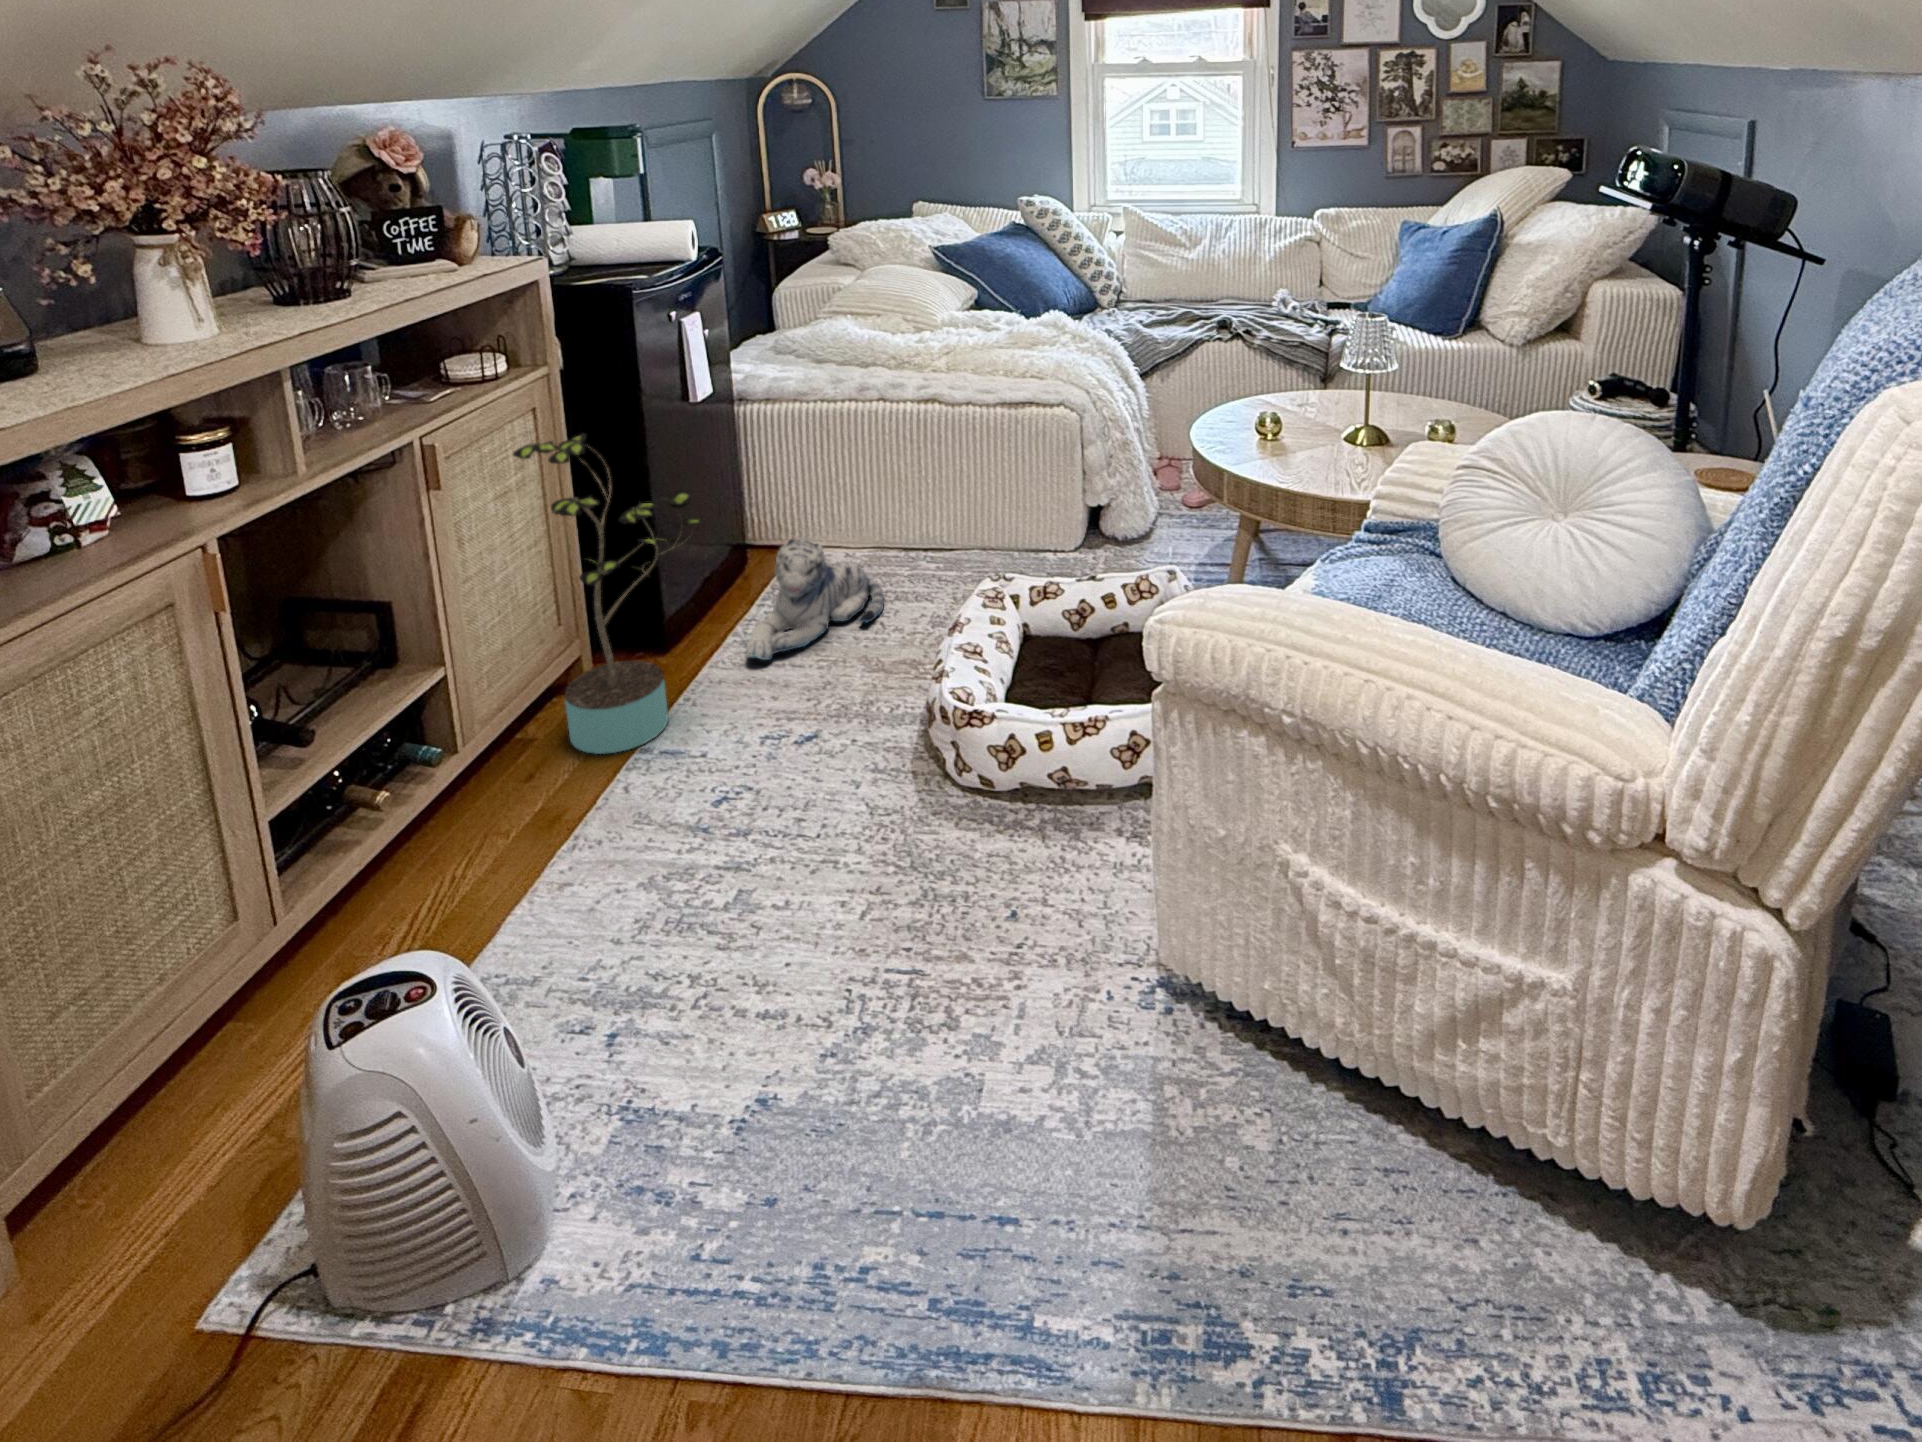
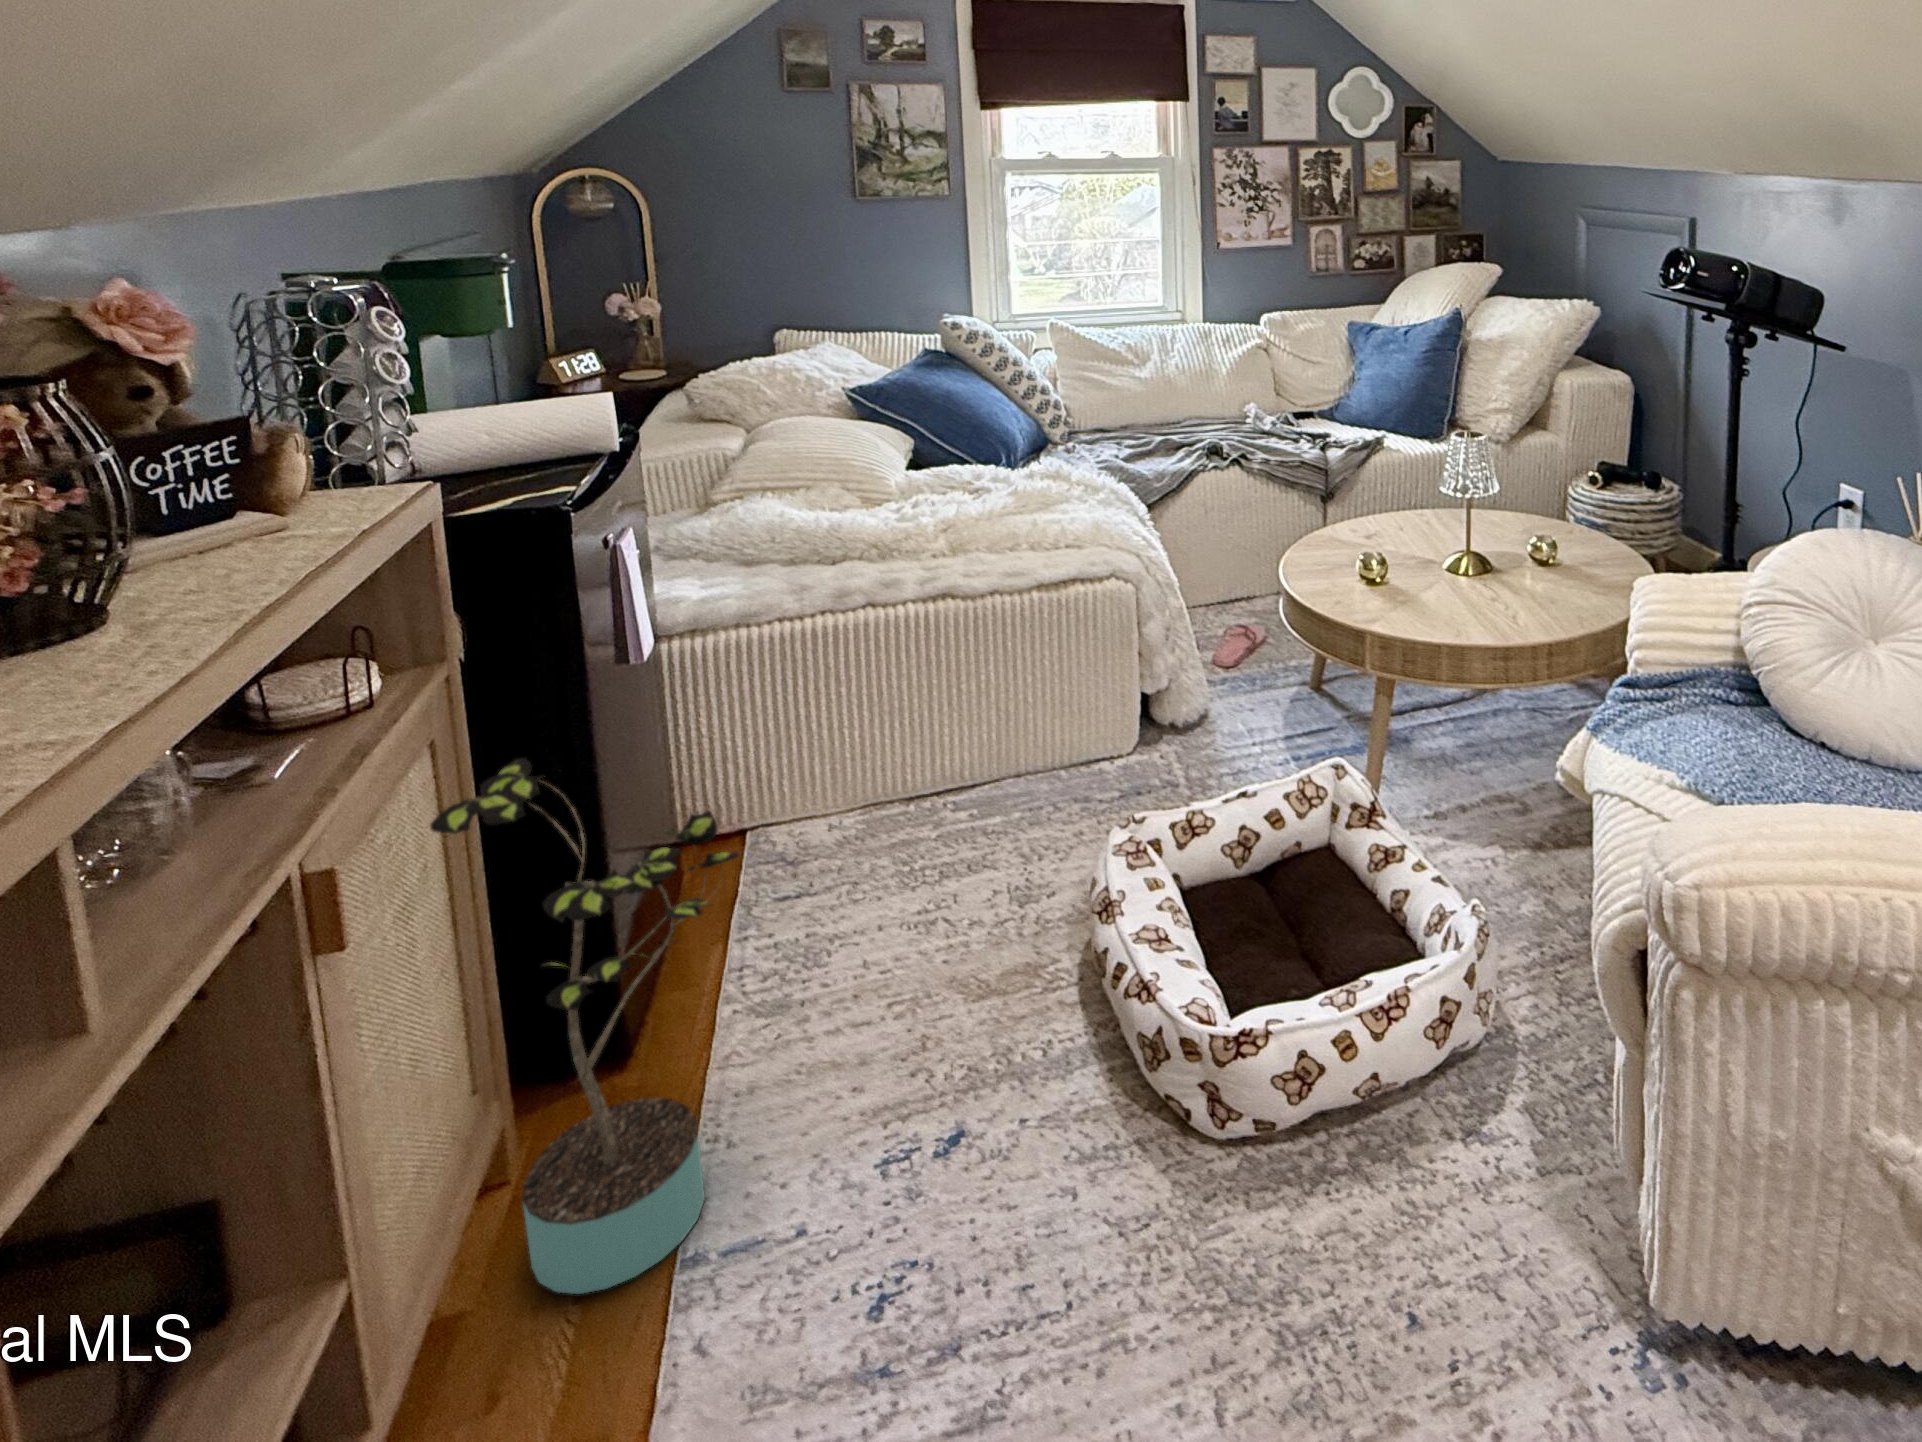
plush toy: present [746,539,884,660] -> none [771,832,942,1035]

